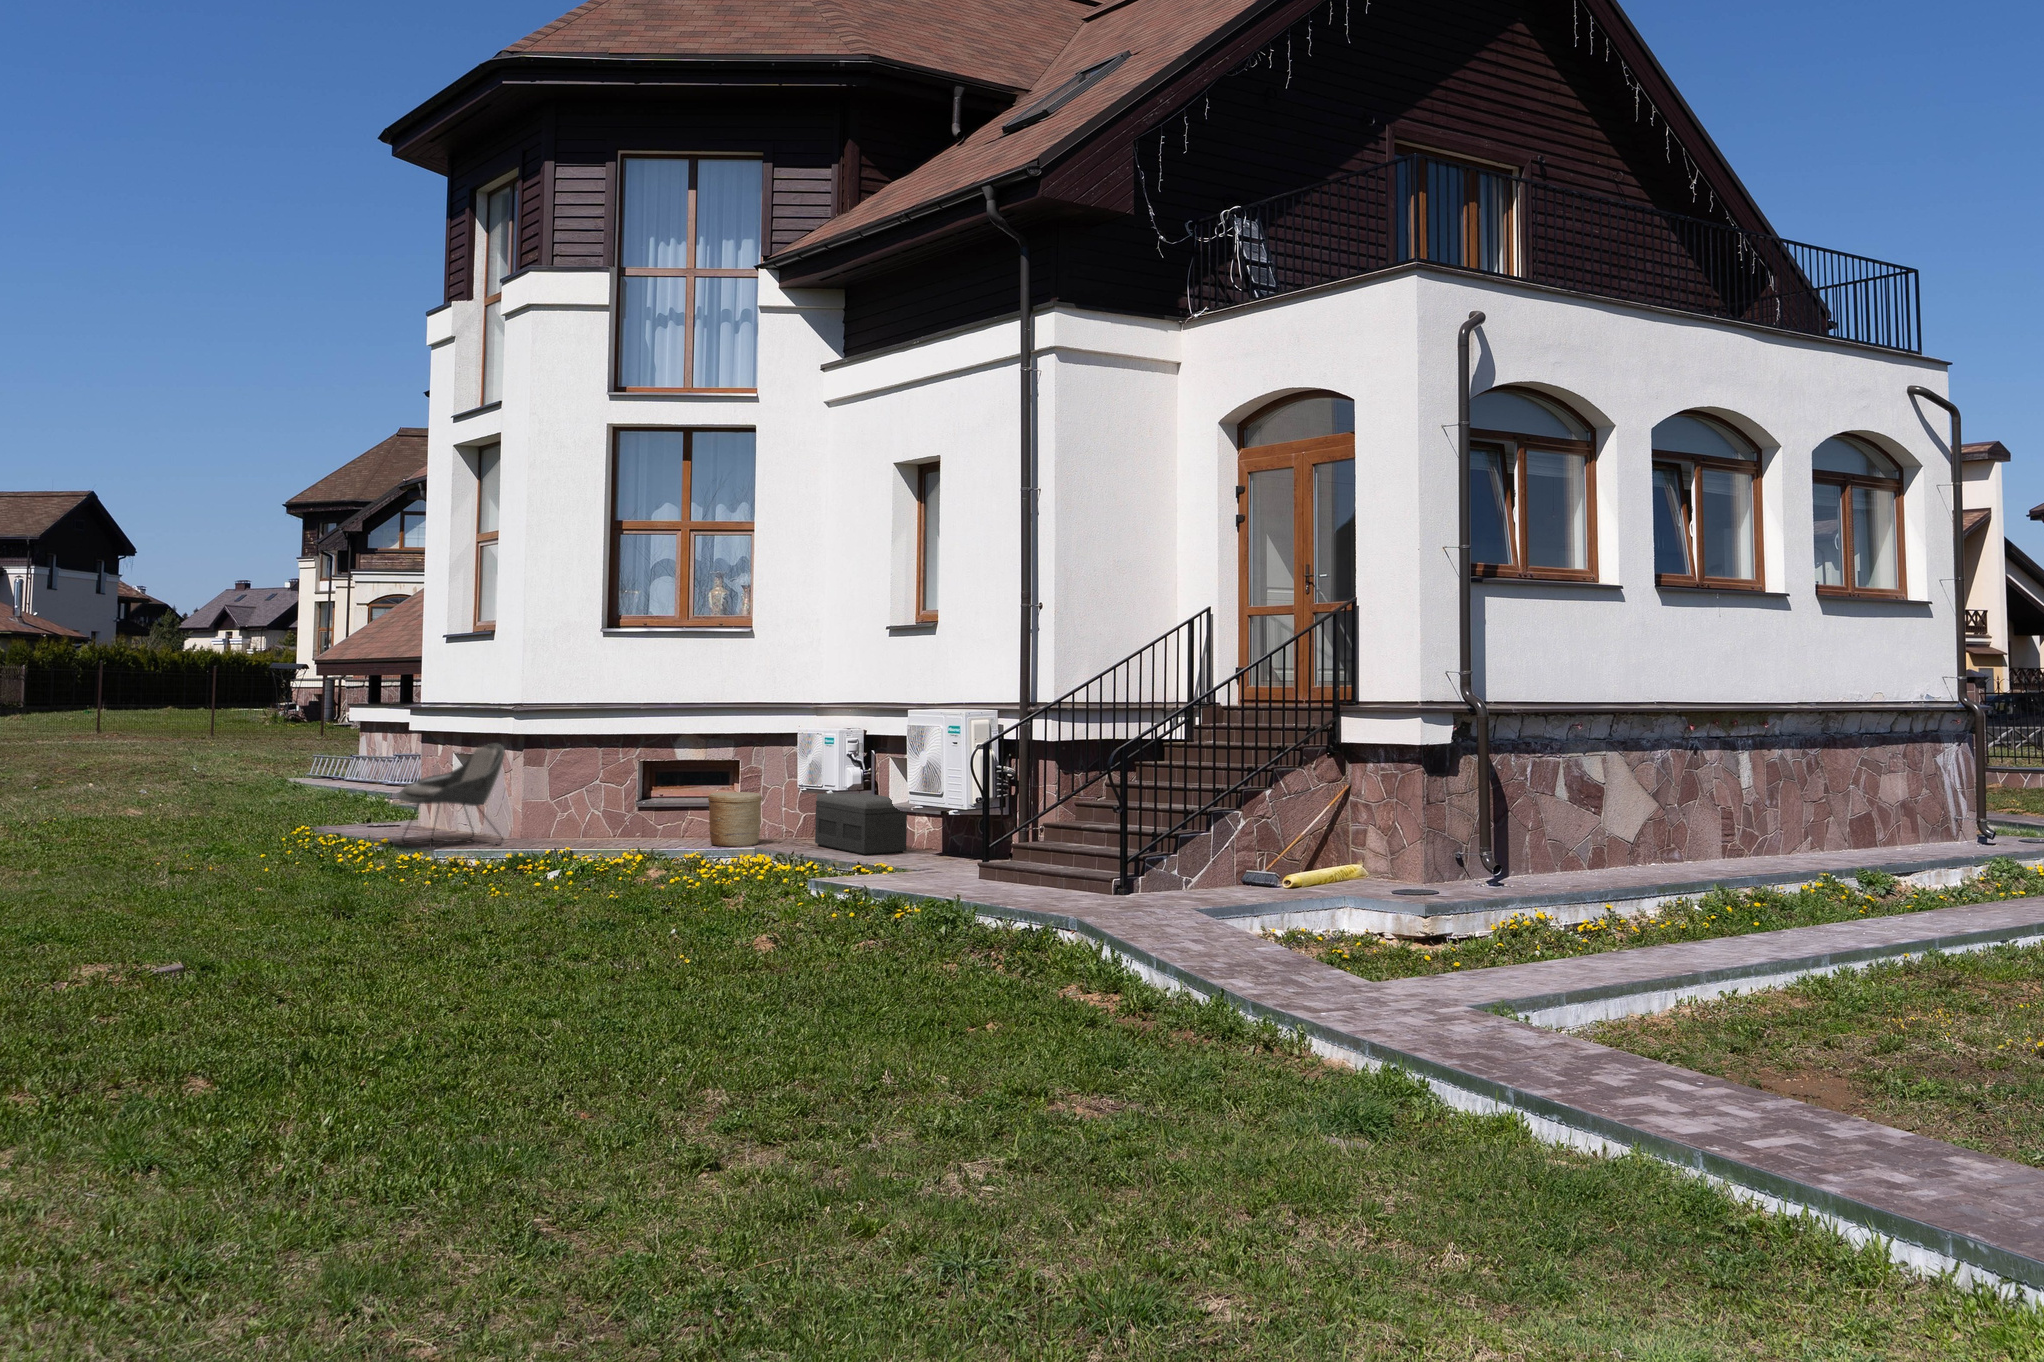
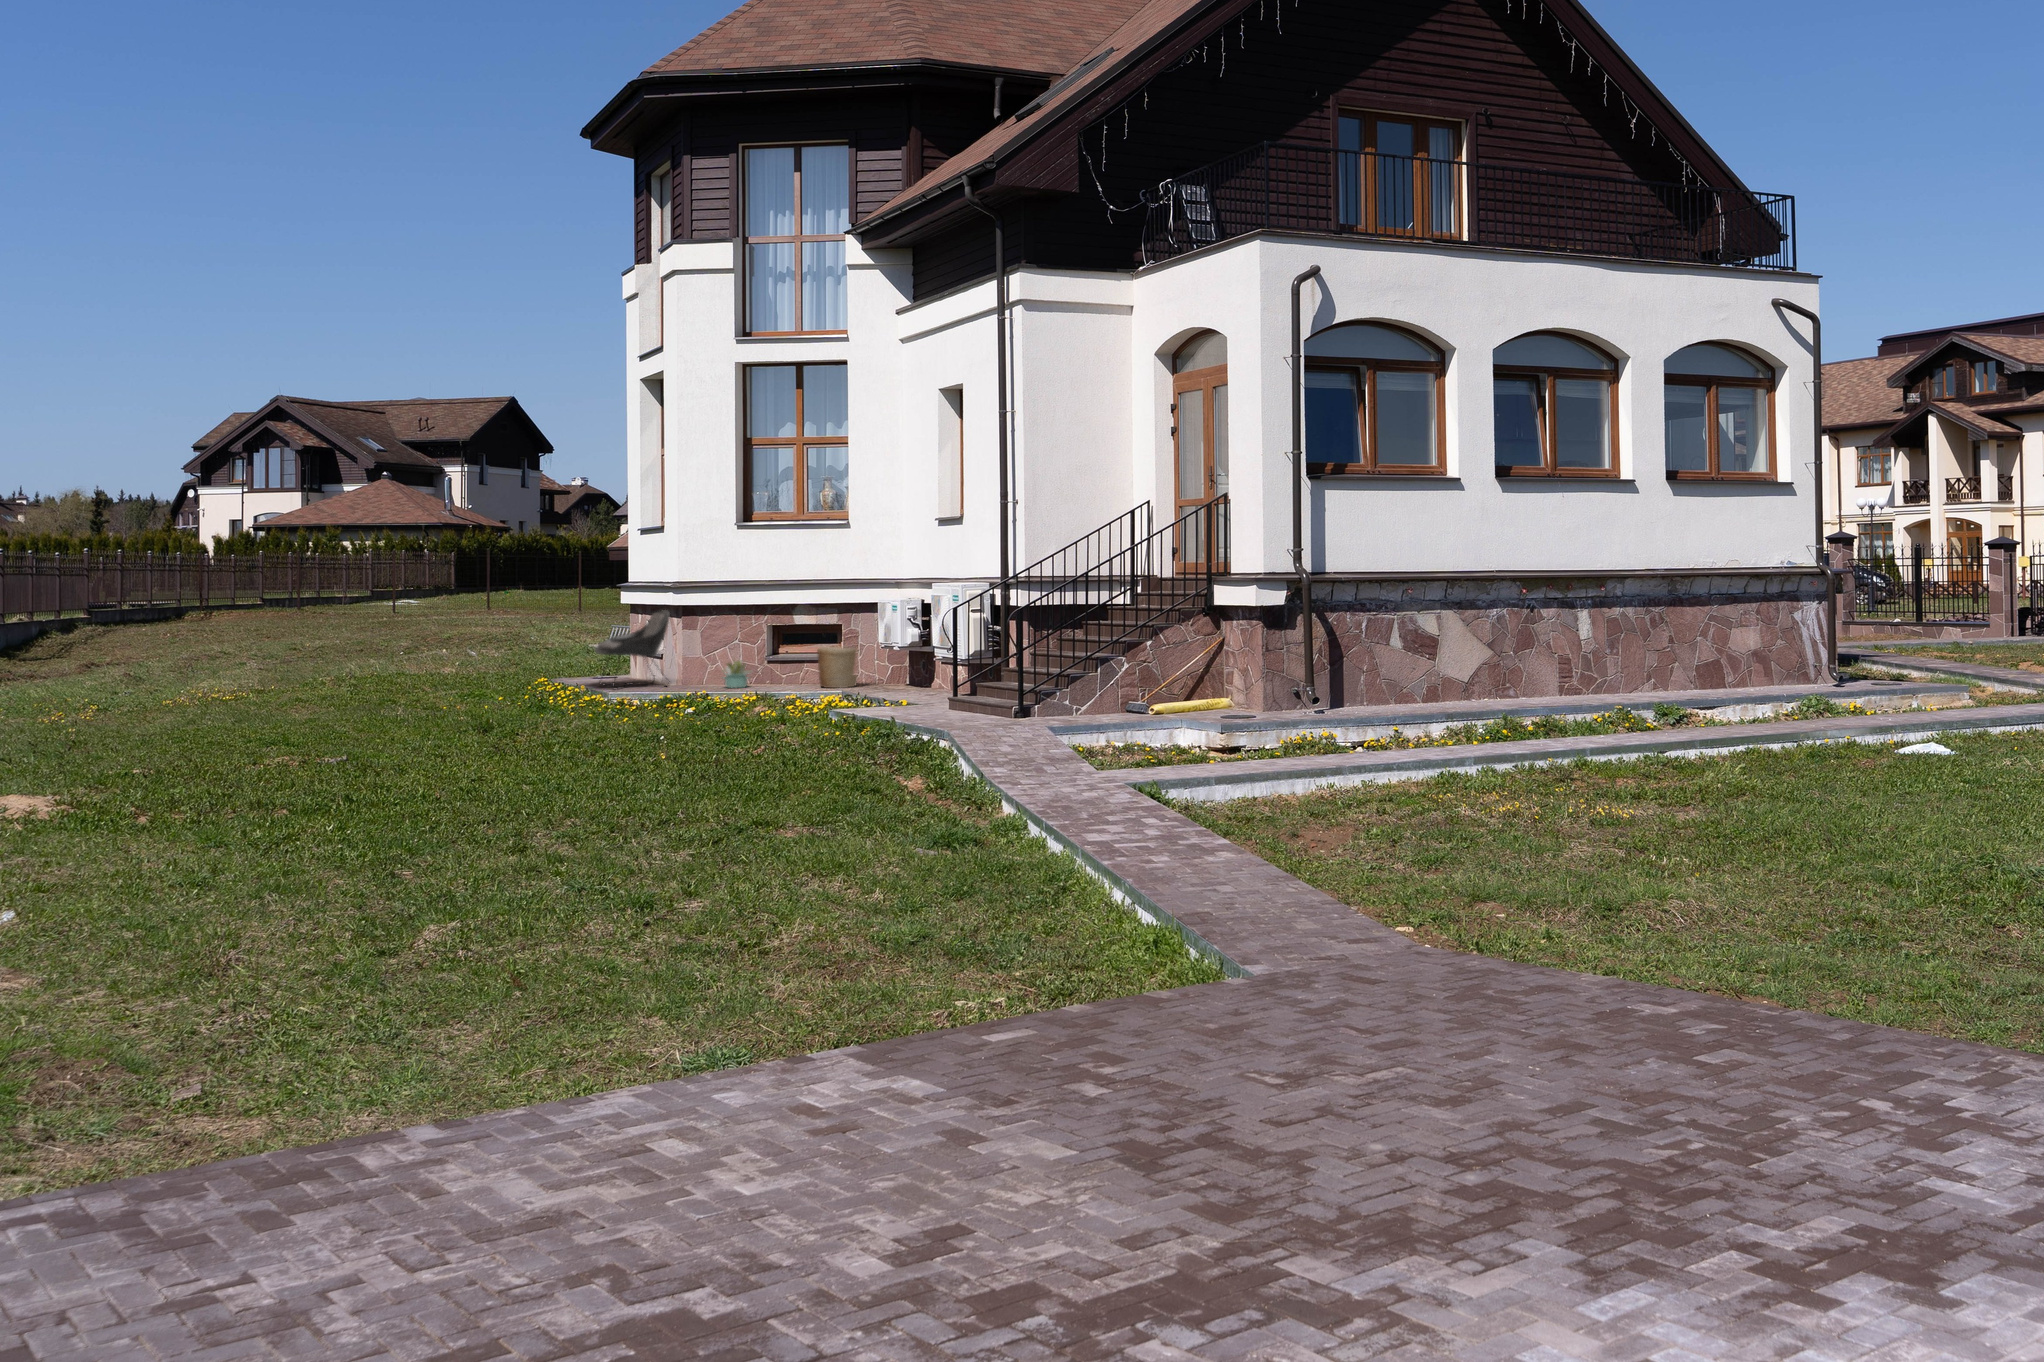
storage bench: present [815,792,907,856] -> none [896,646,955,694]
decorative plant: none [578,811,621,847] -> present [723,661,752,688]

